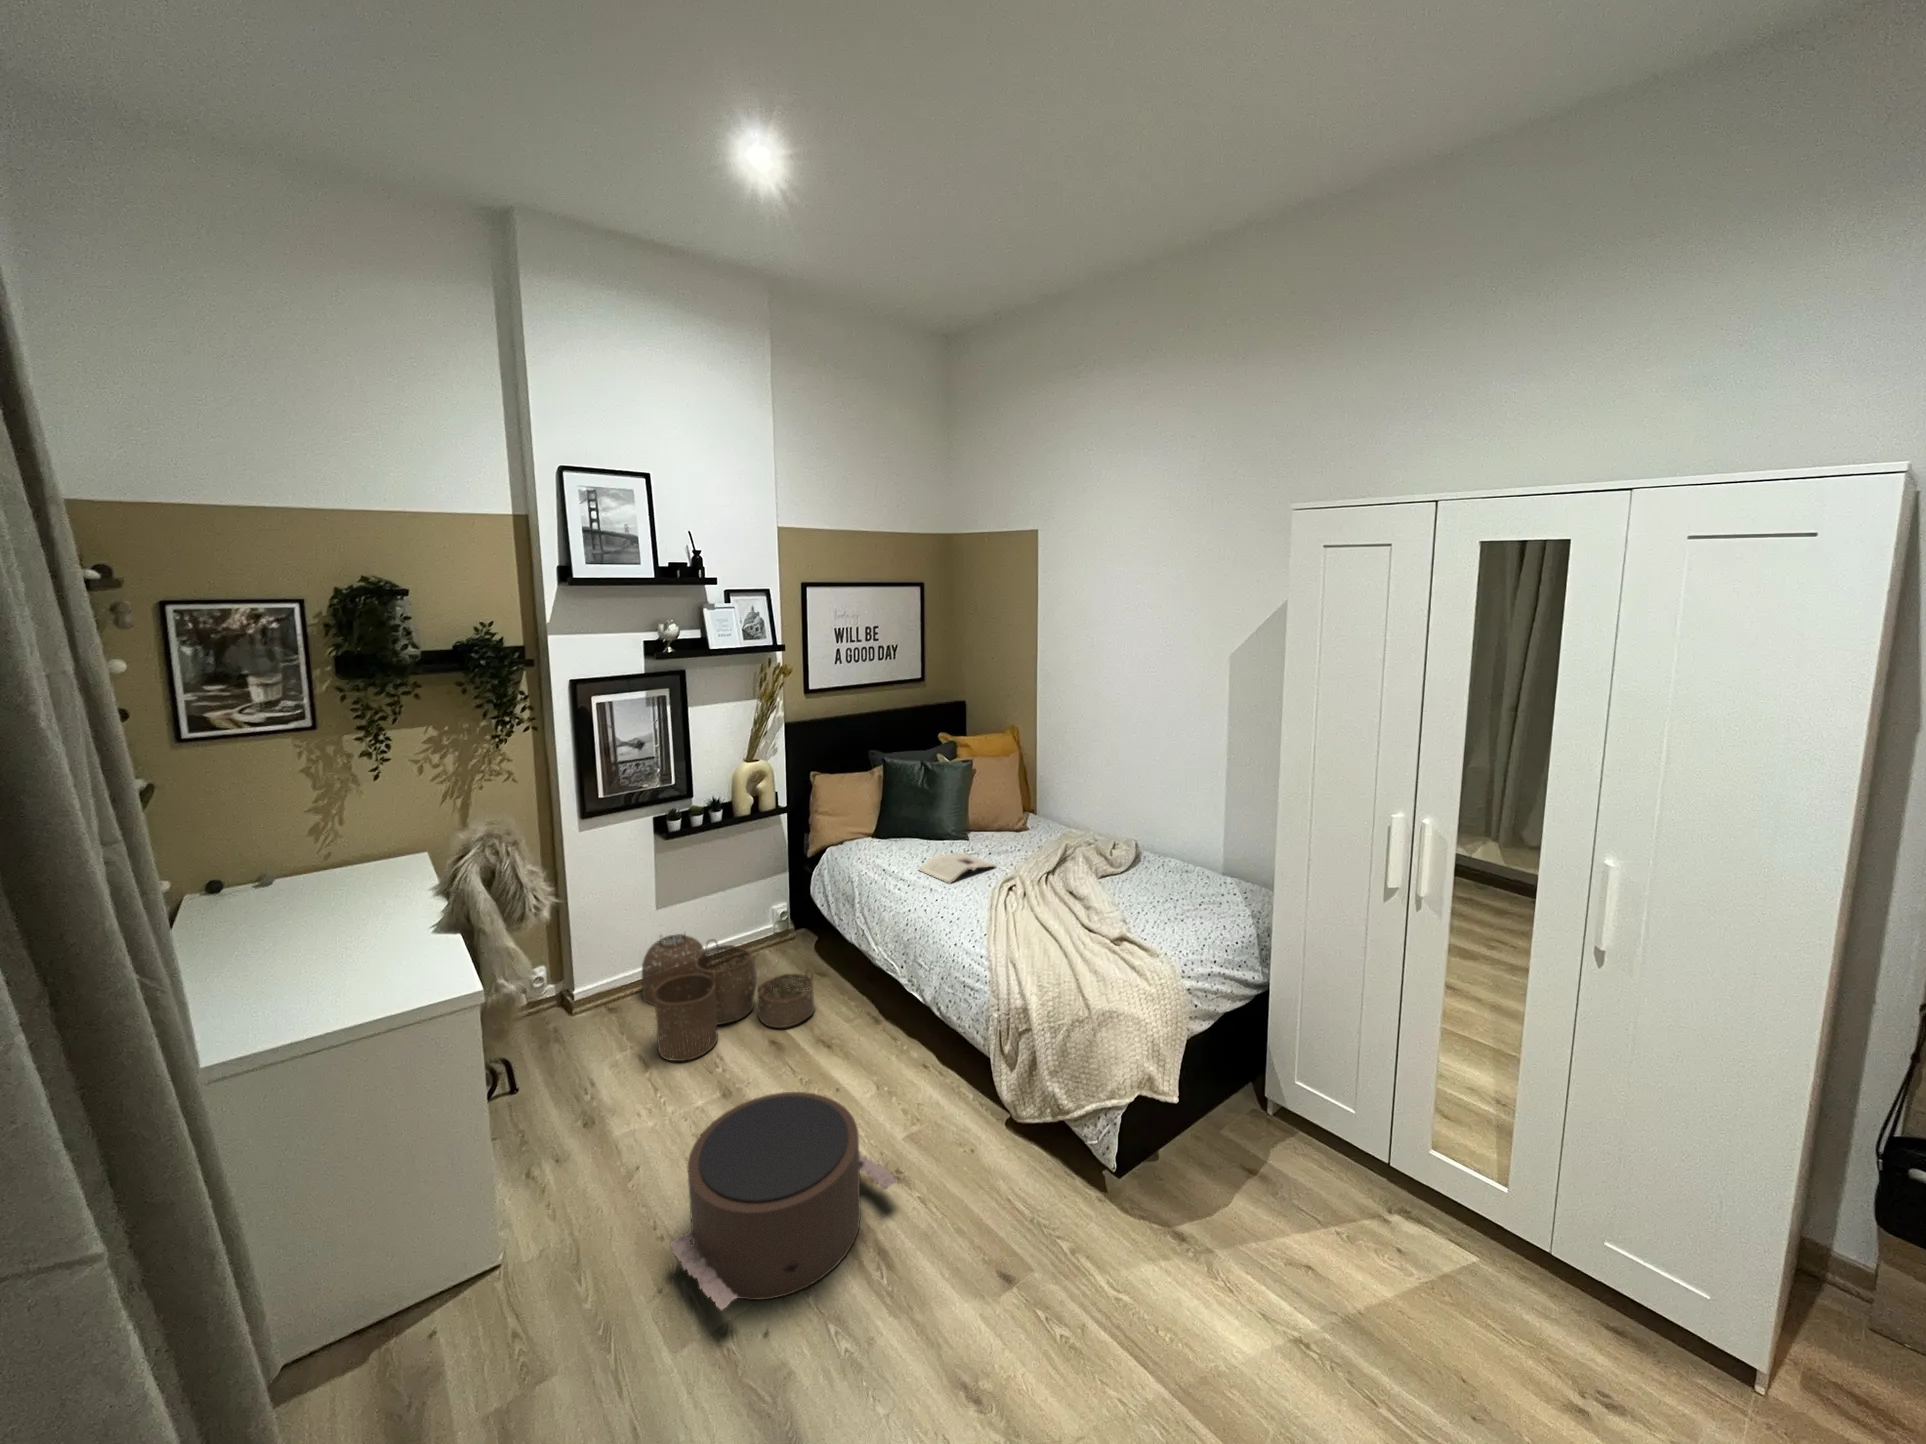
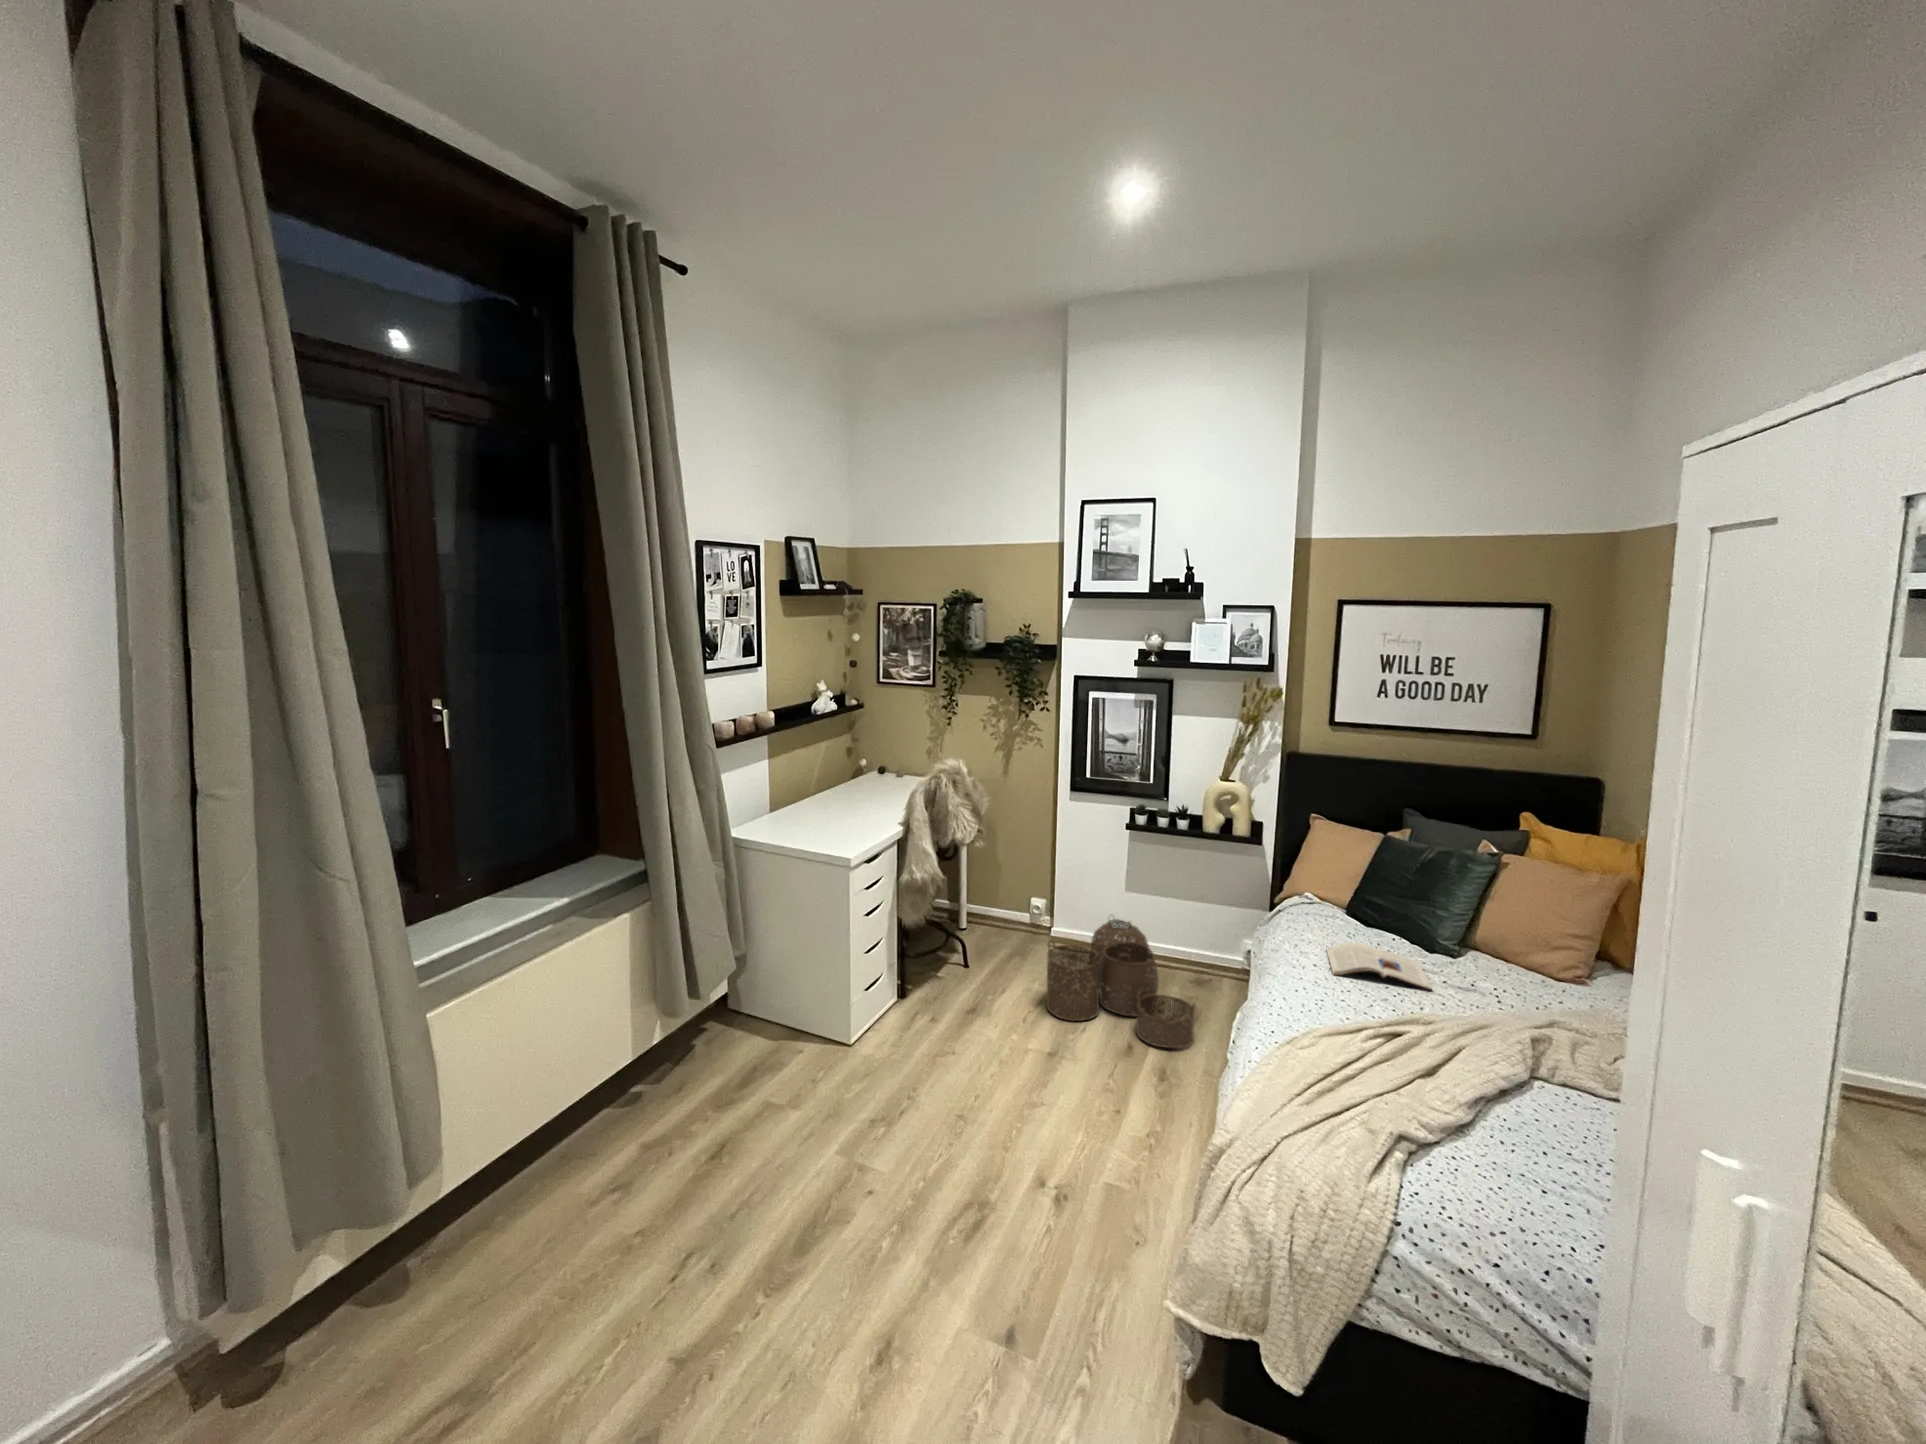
pouf: present [670,1092,897,1310] -> none [855,1035,1048,1201]

